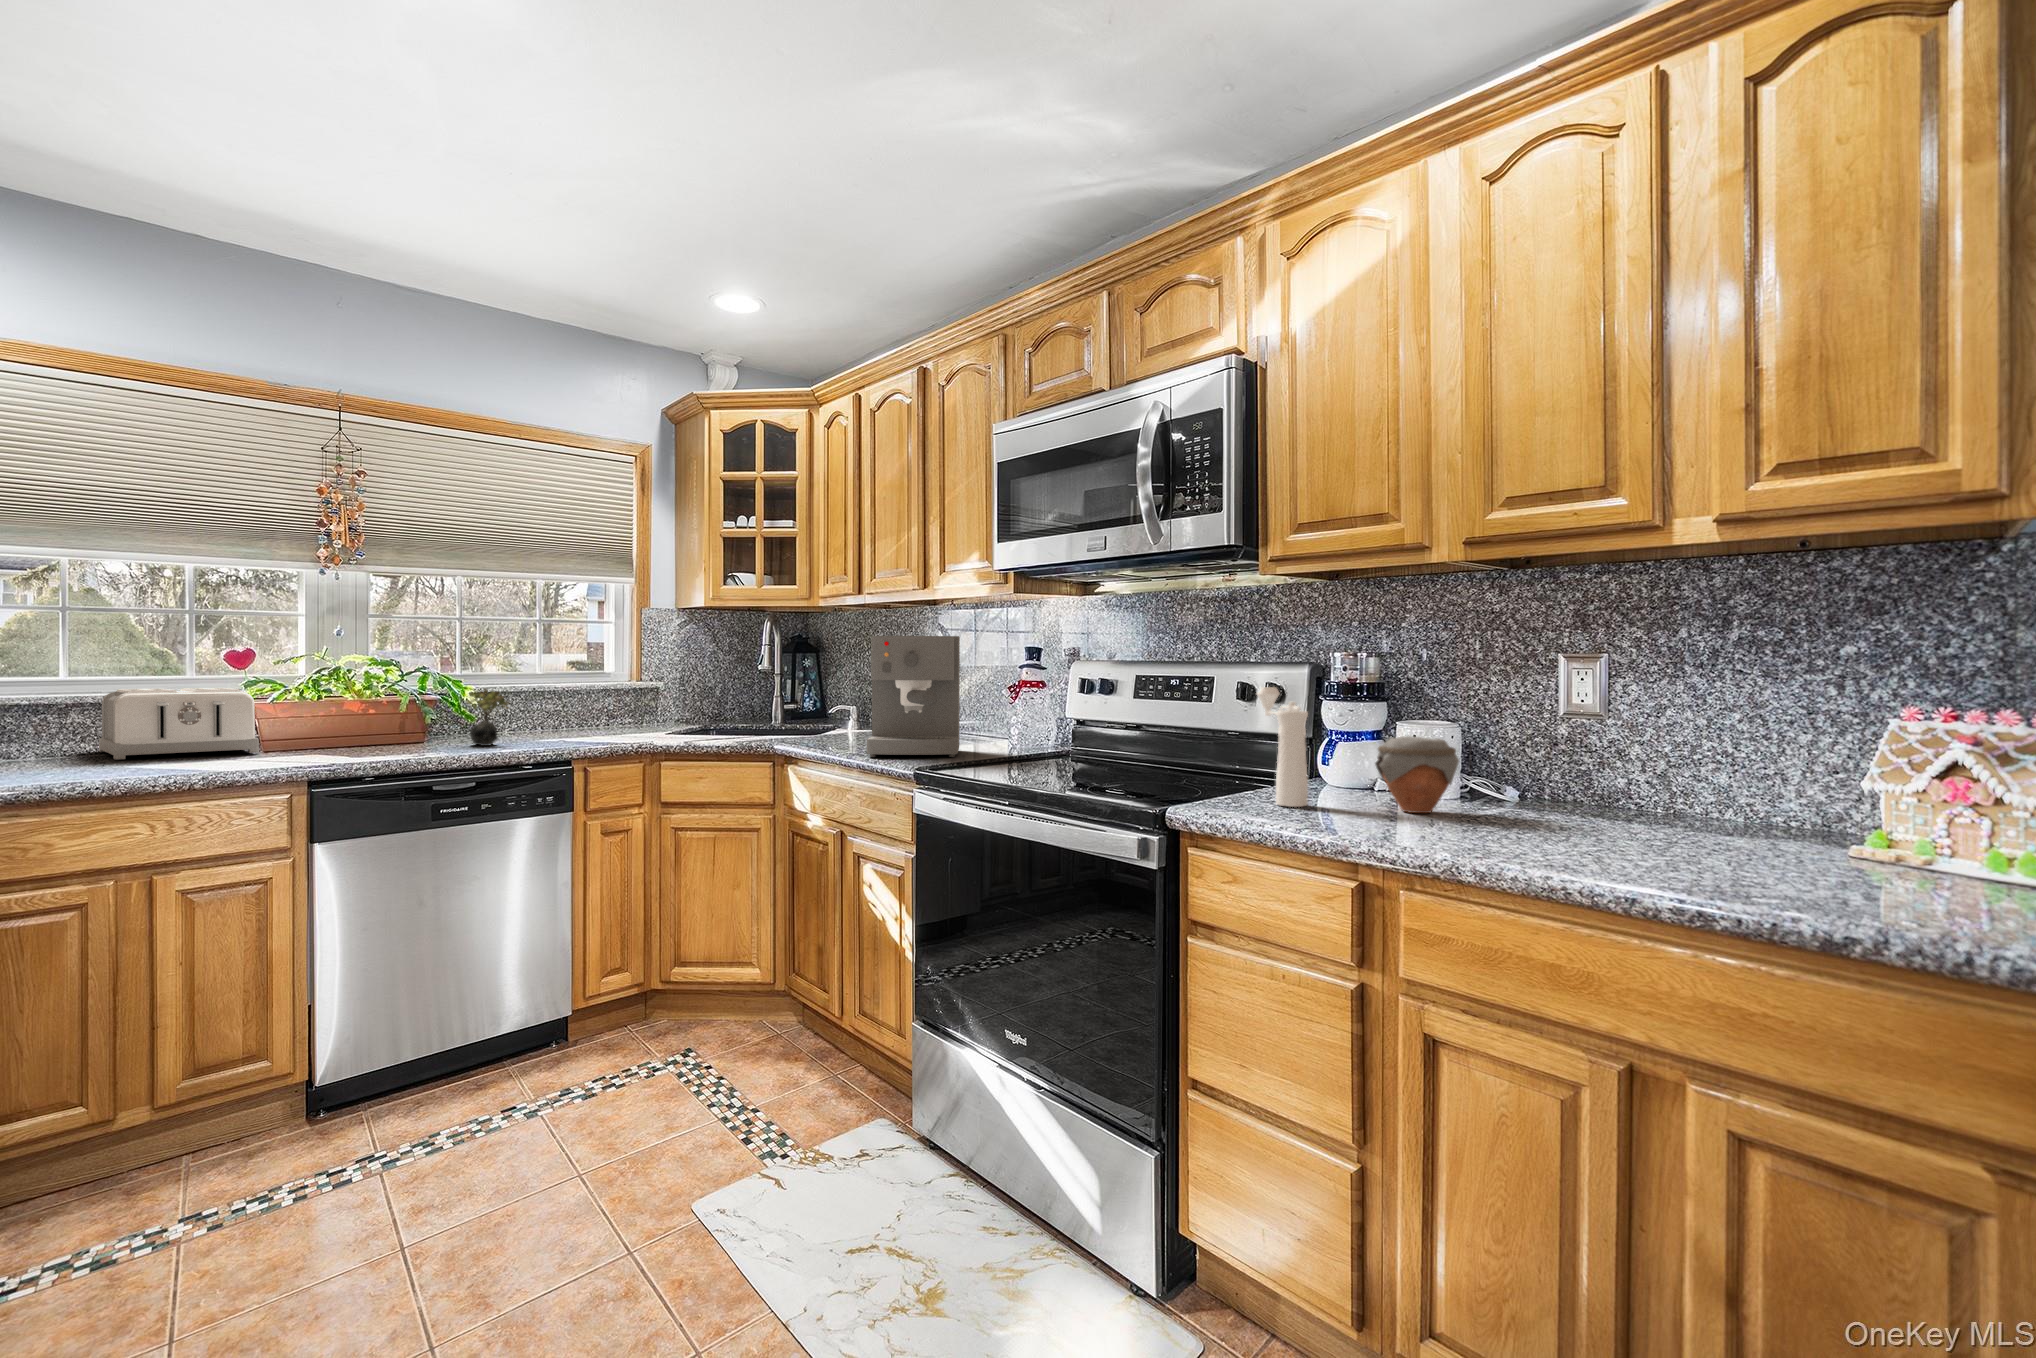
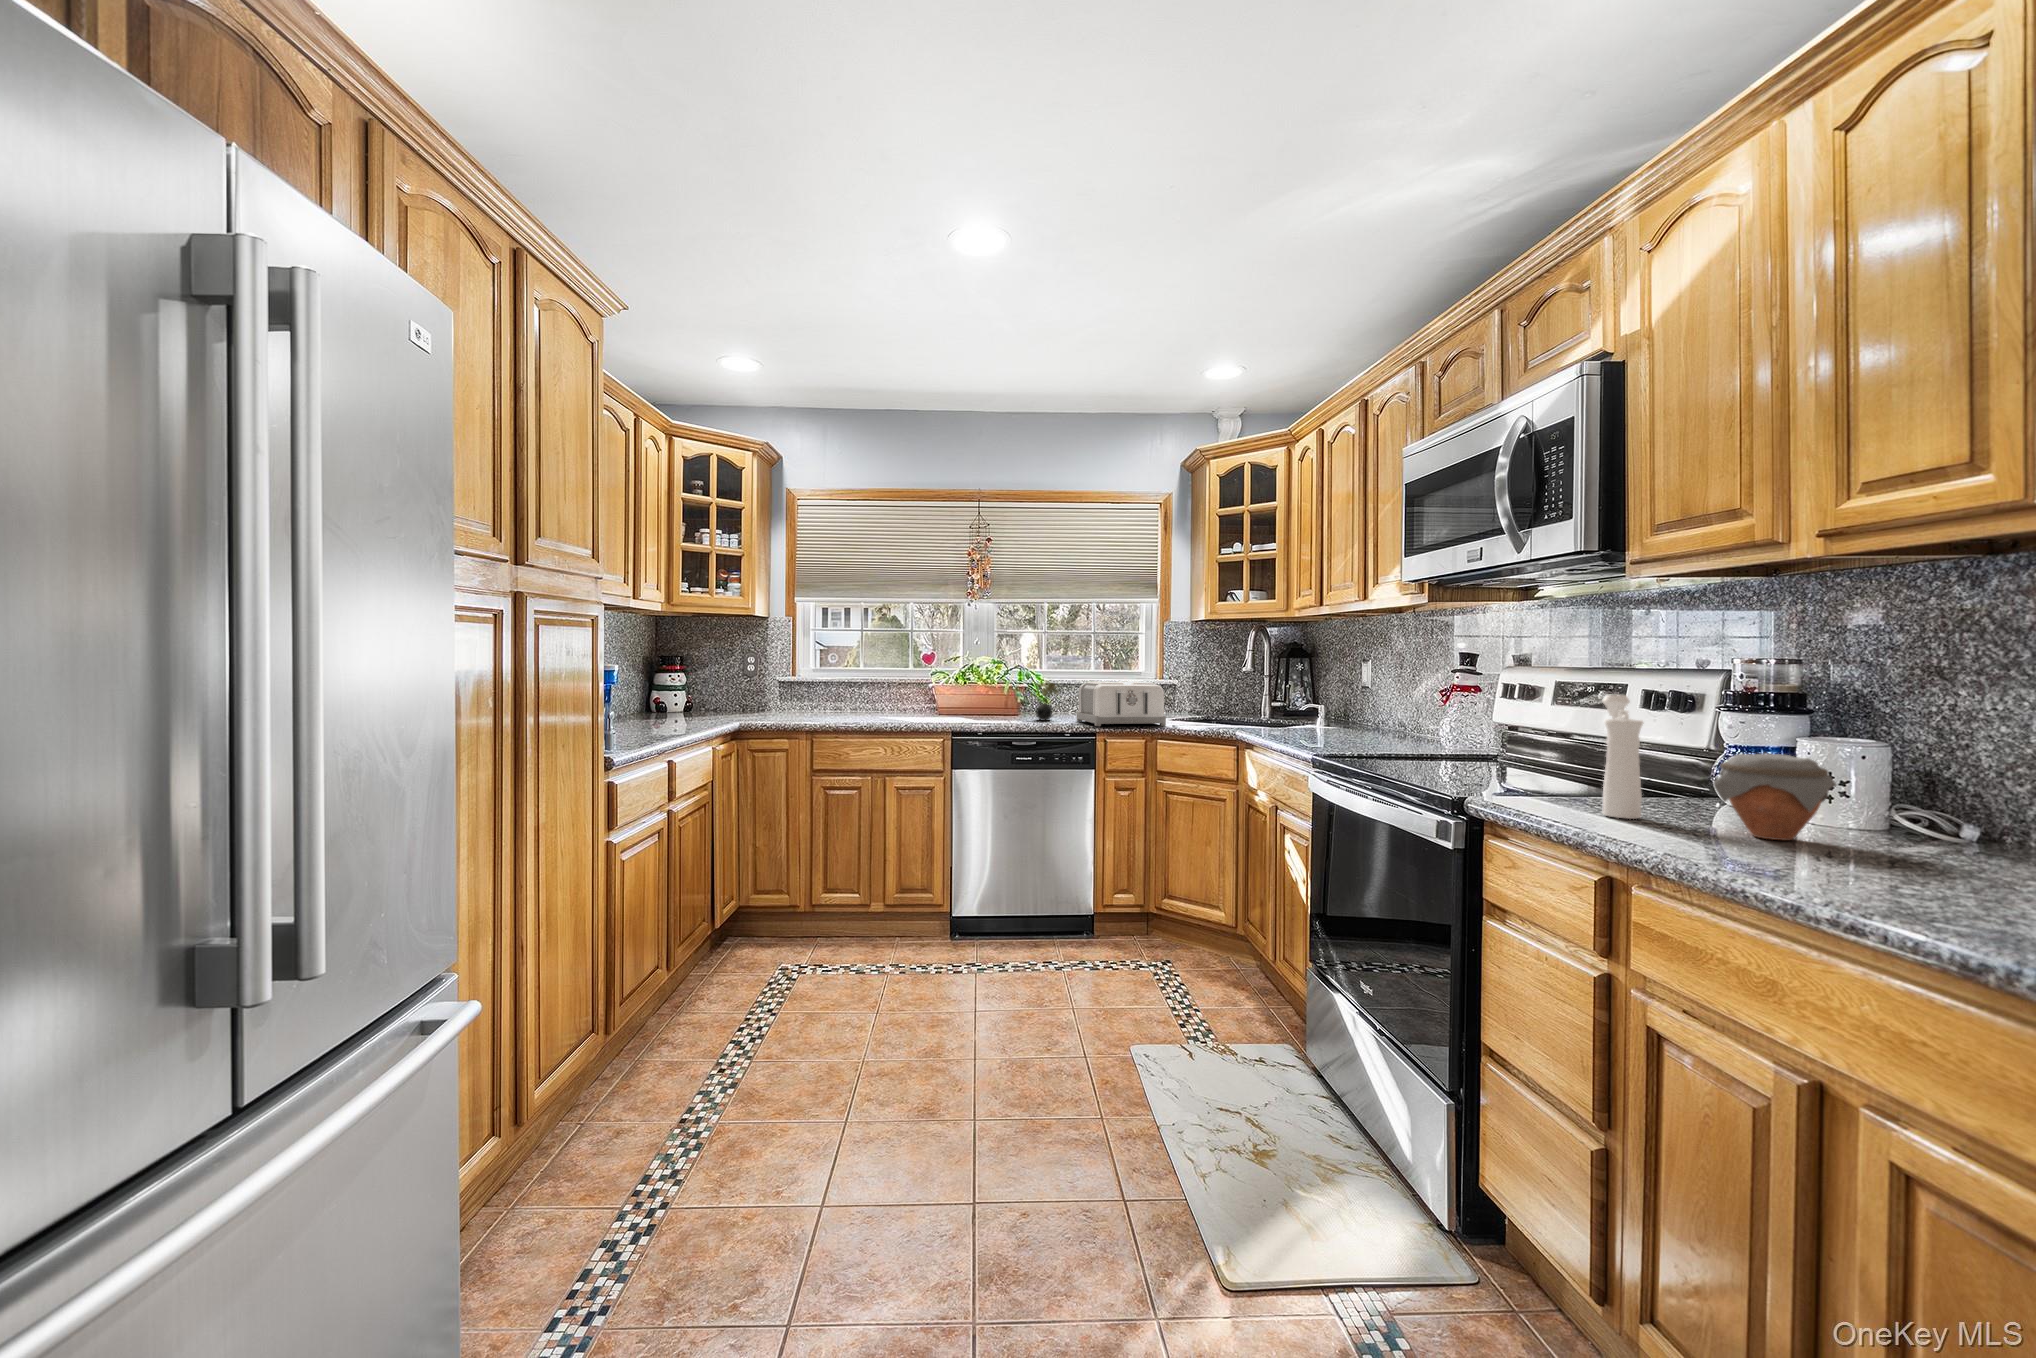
coffee maker: present [867,636,960,757] -> none [1292,641,1390,749]
toaster: present [99,688,259,759] -> present [1077,681,1166,726]

